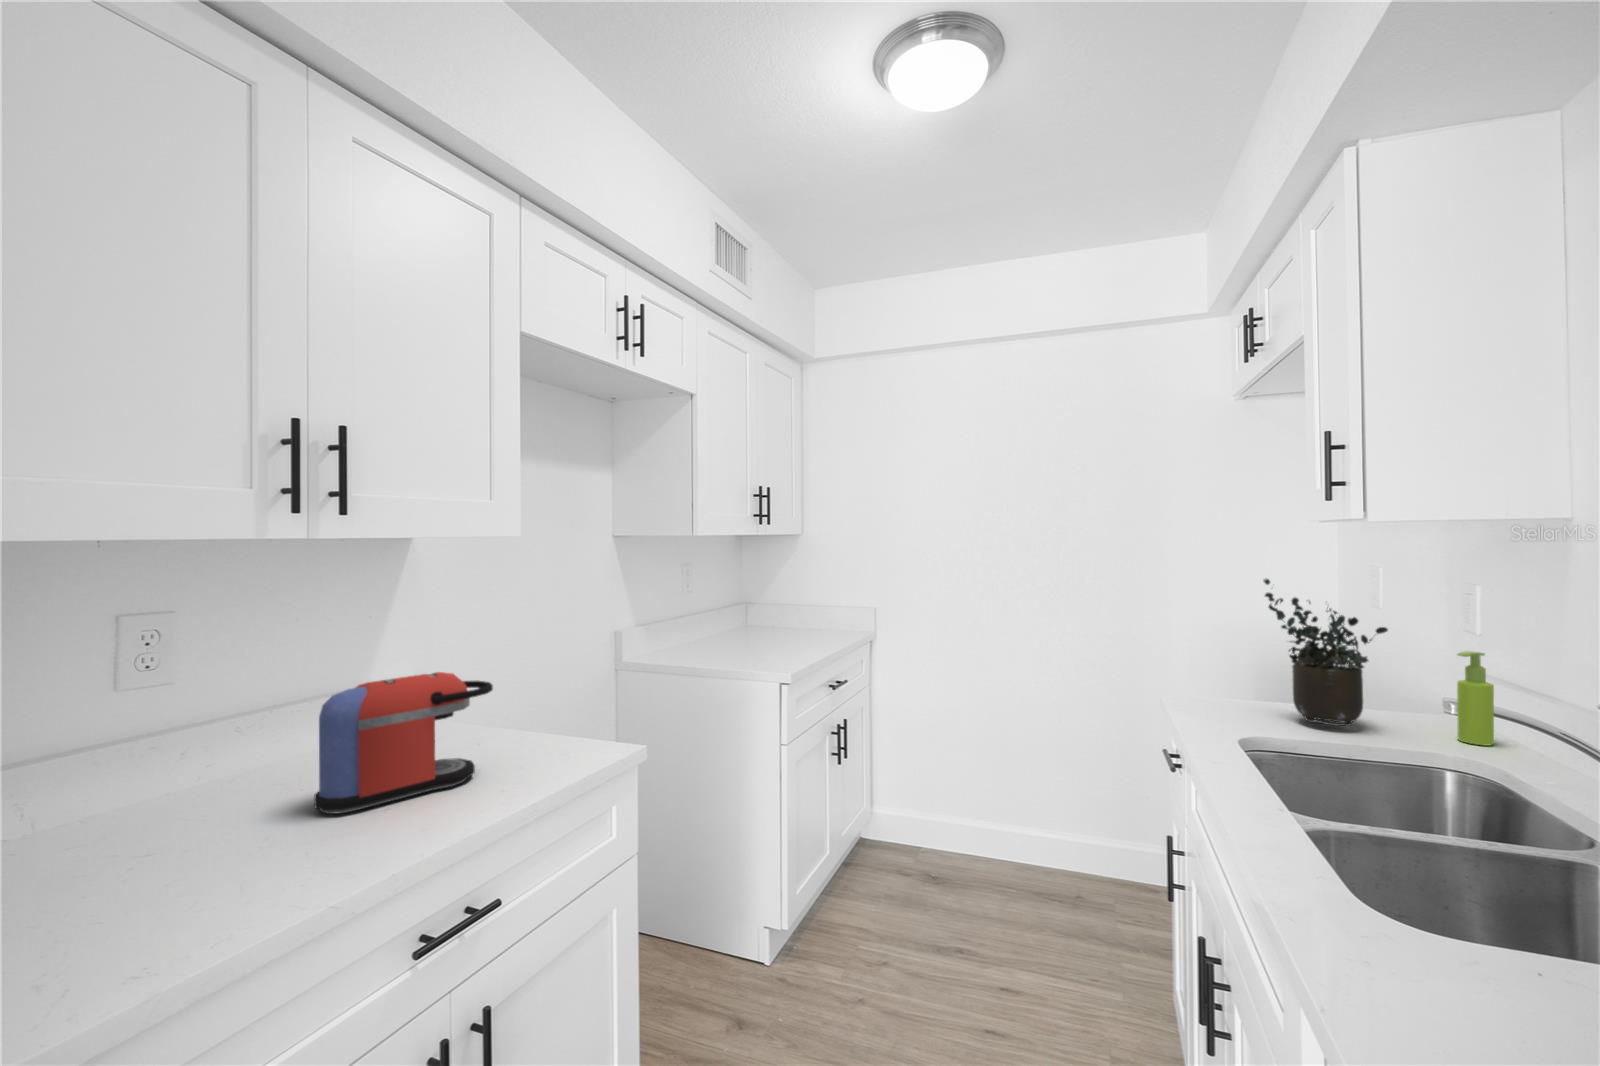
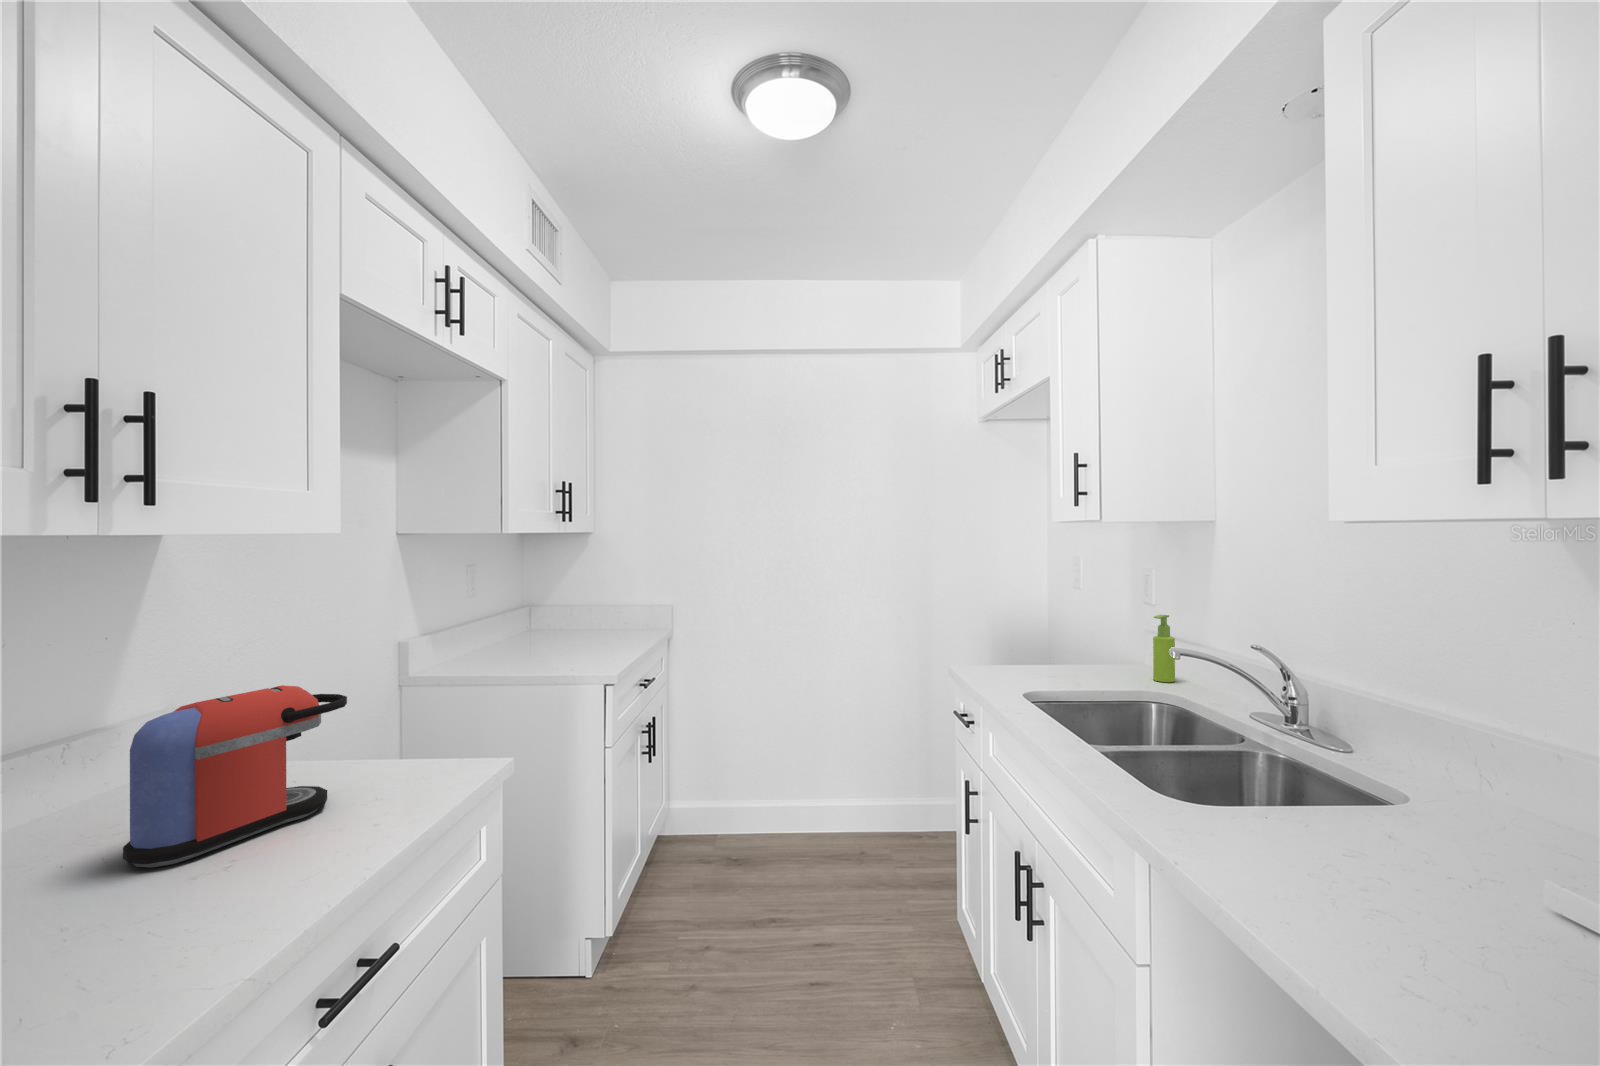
potted plant: present [1264,578,1388,726] -> none [1028,565,1112,677]

